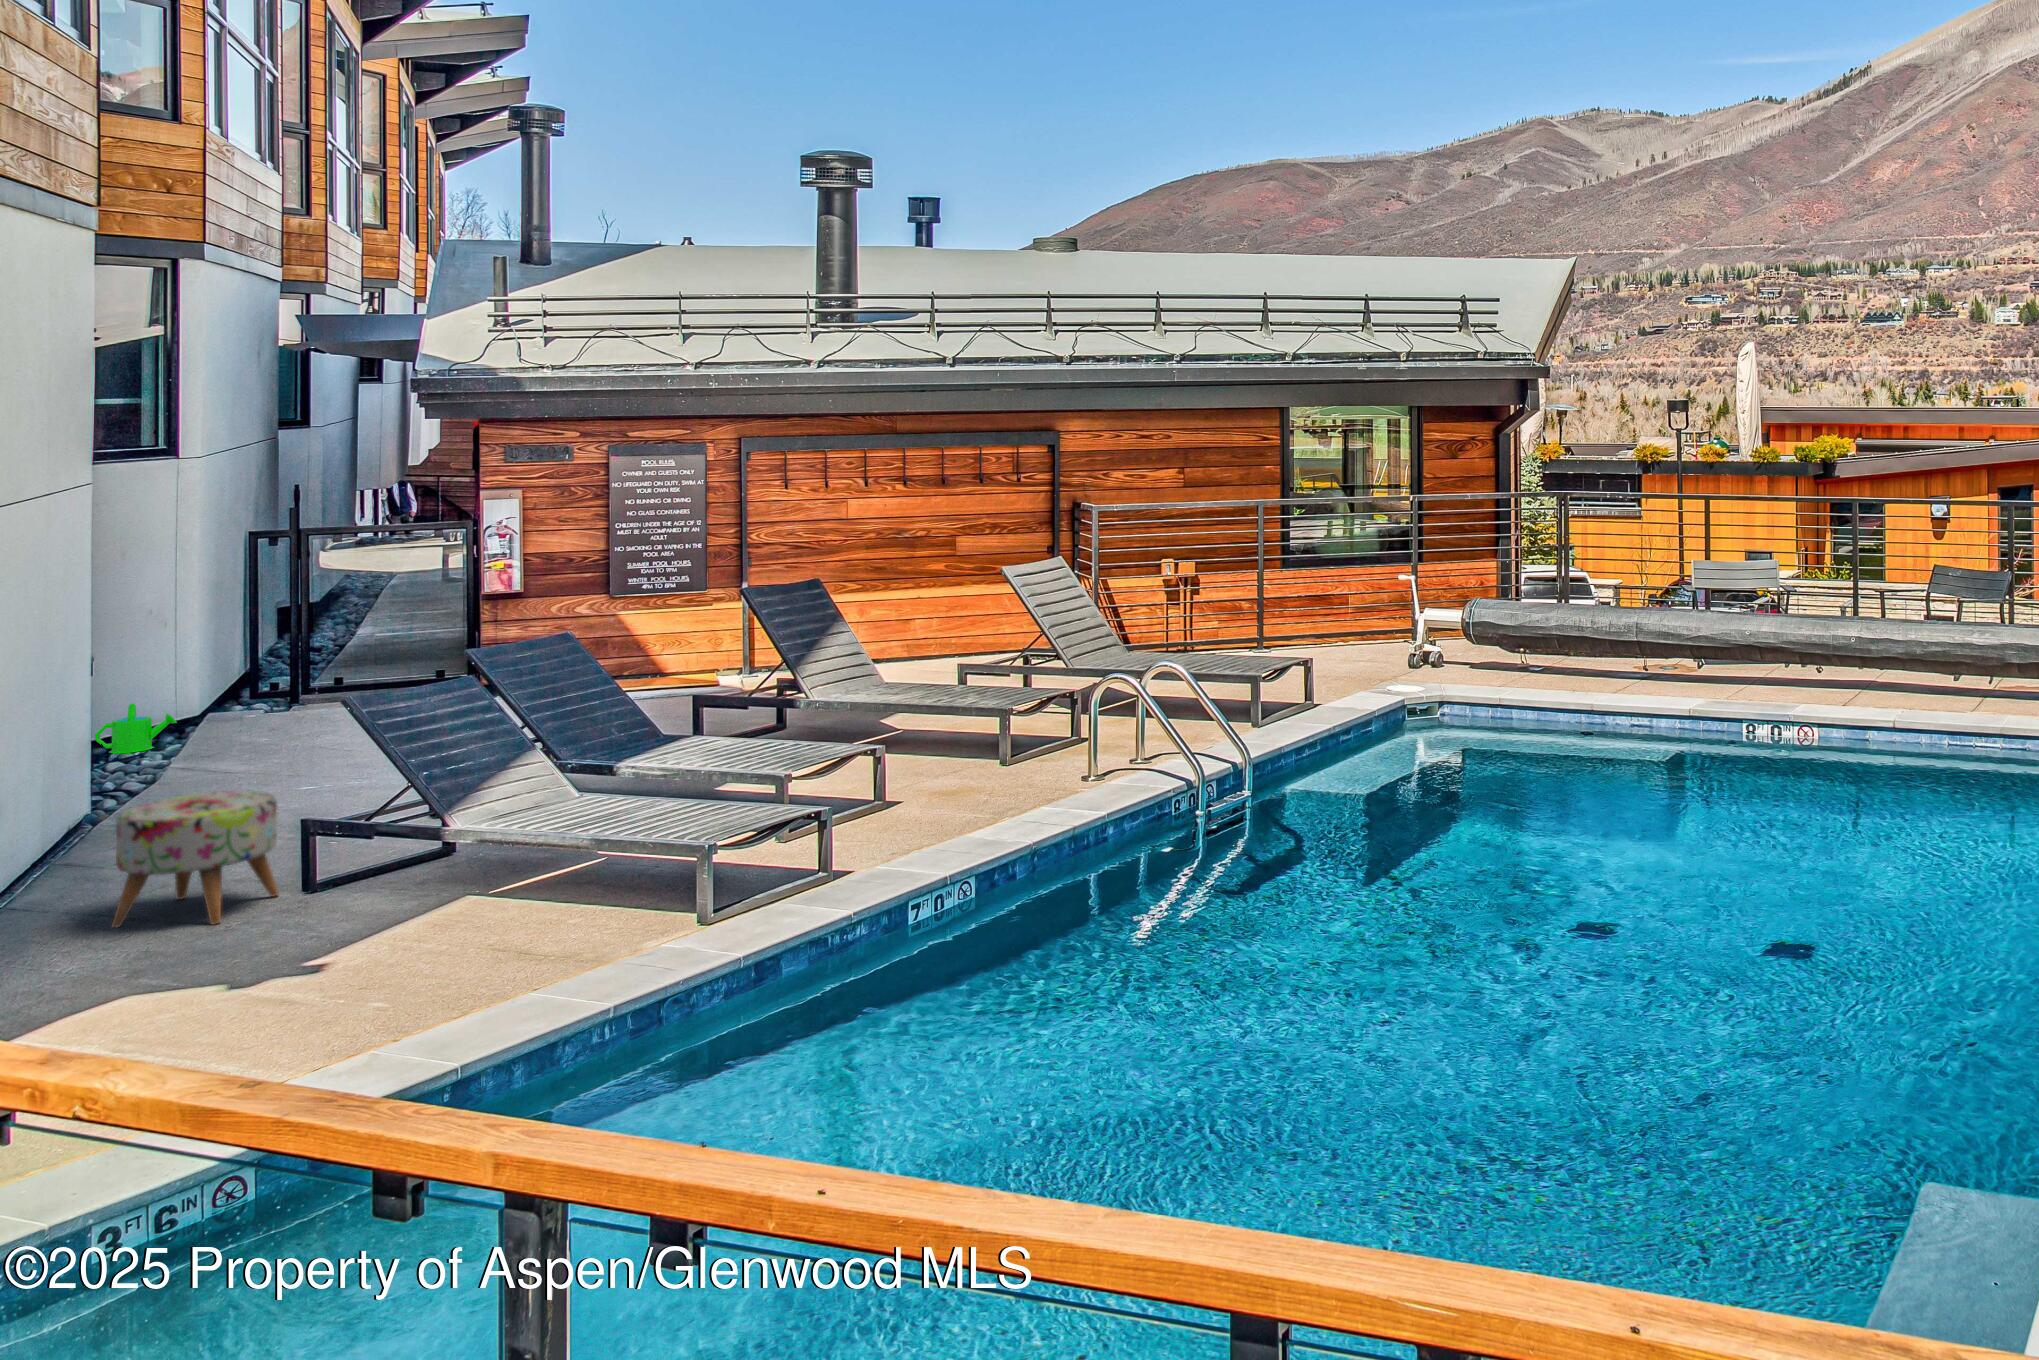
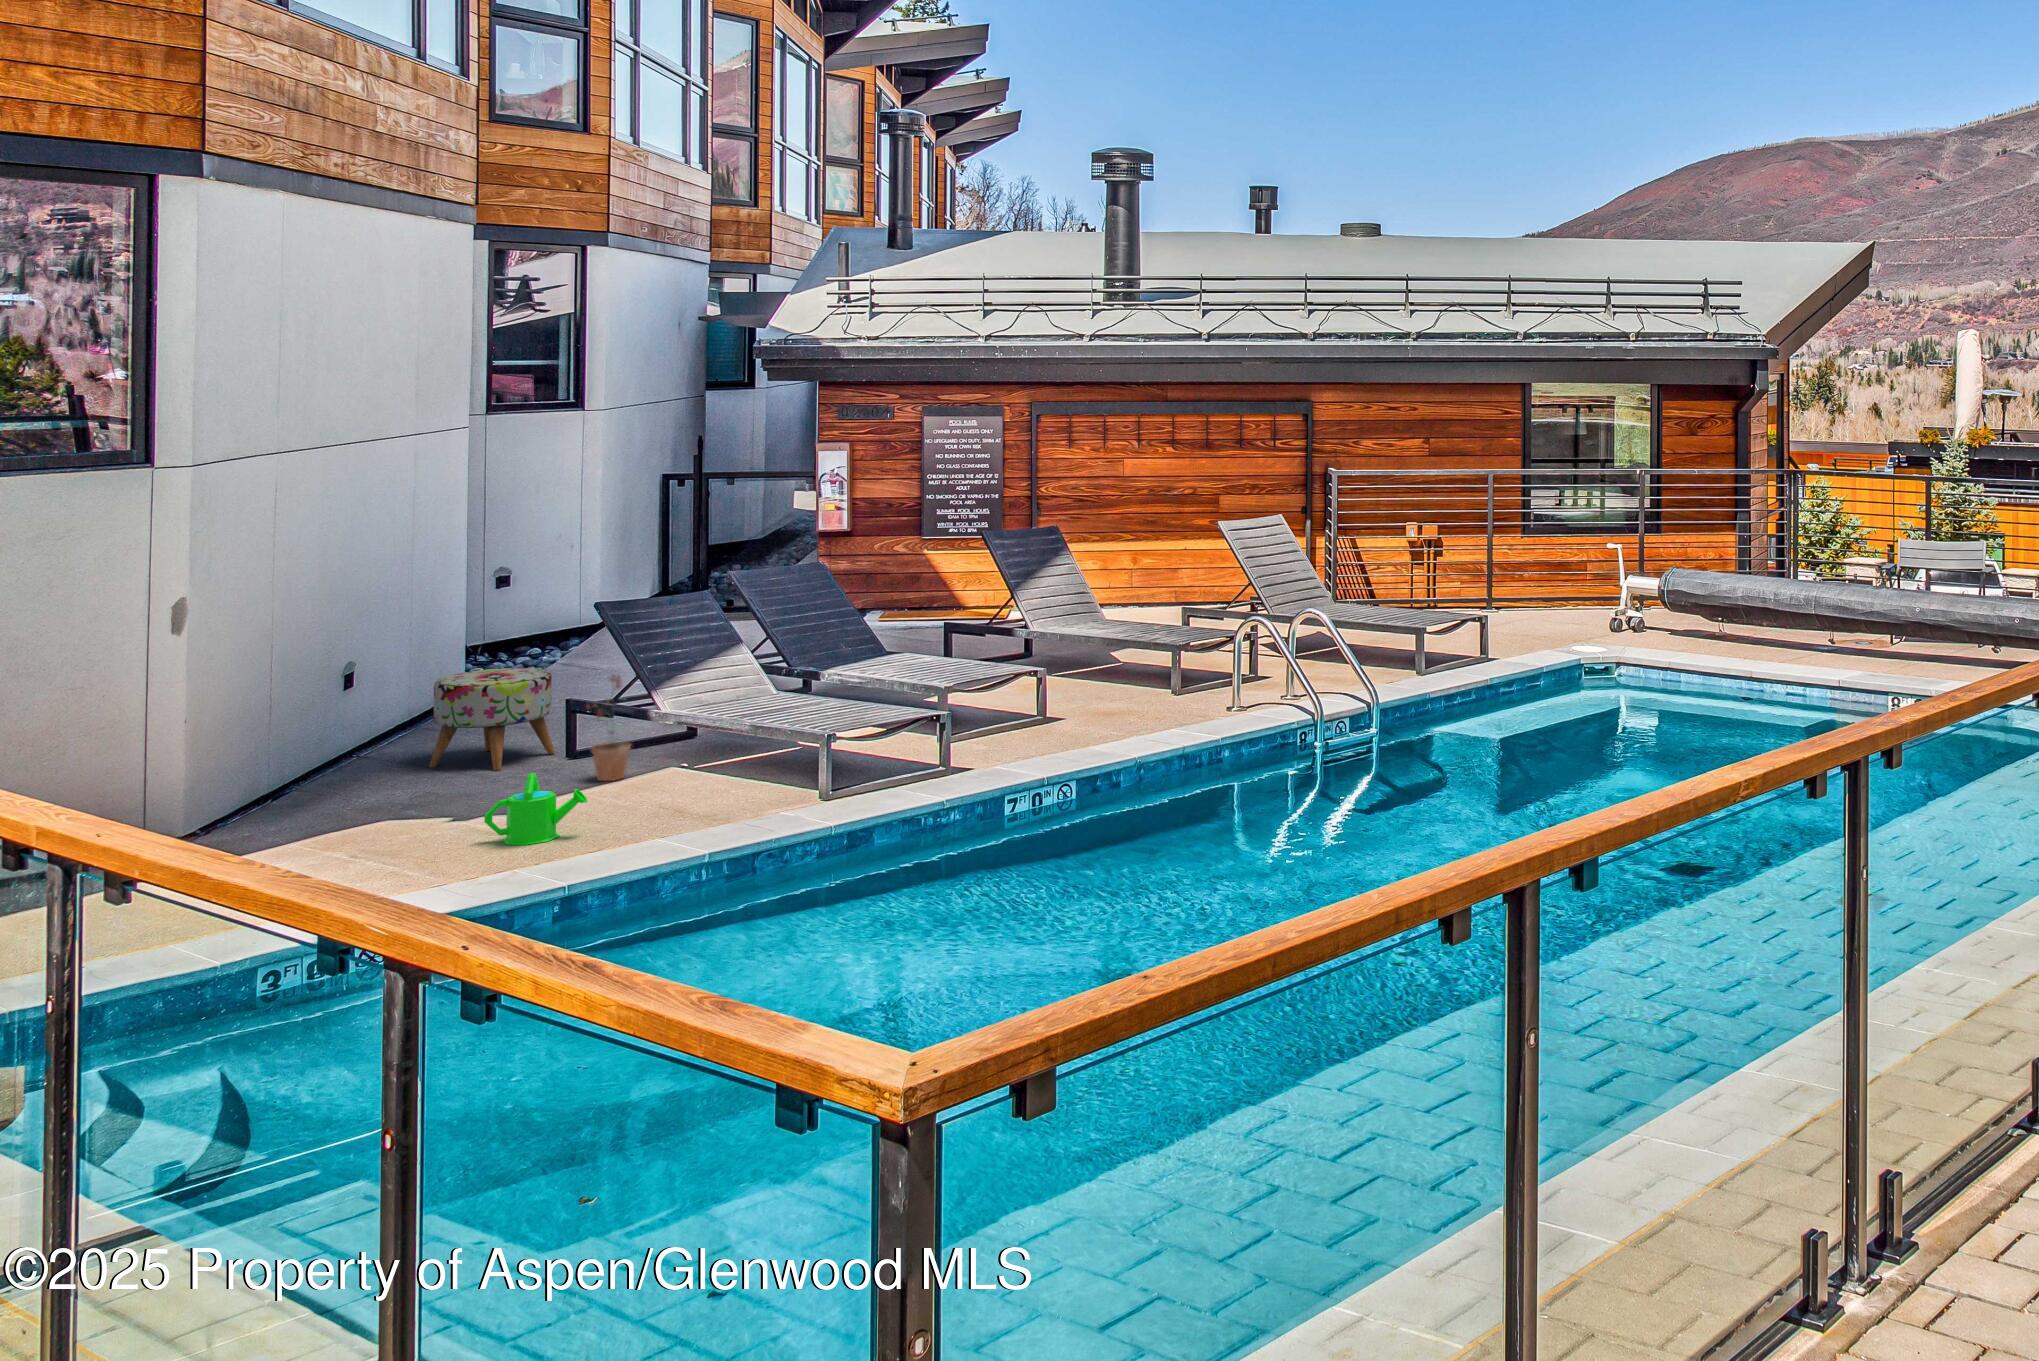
watering can: present [95,703,177,754] -> present [484,773,588,845]
potted plant: none [347,791,413,926] -> present [586,675,630,781]

